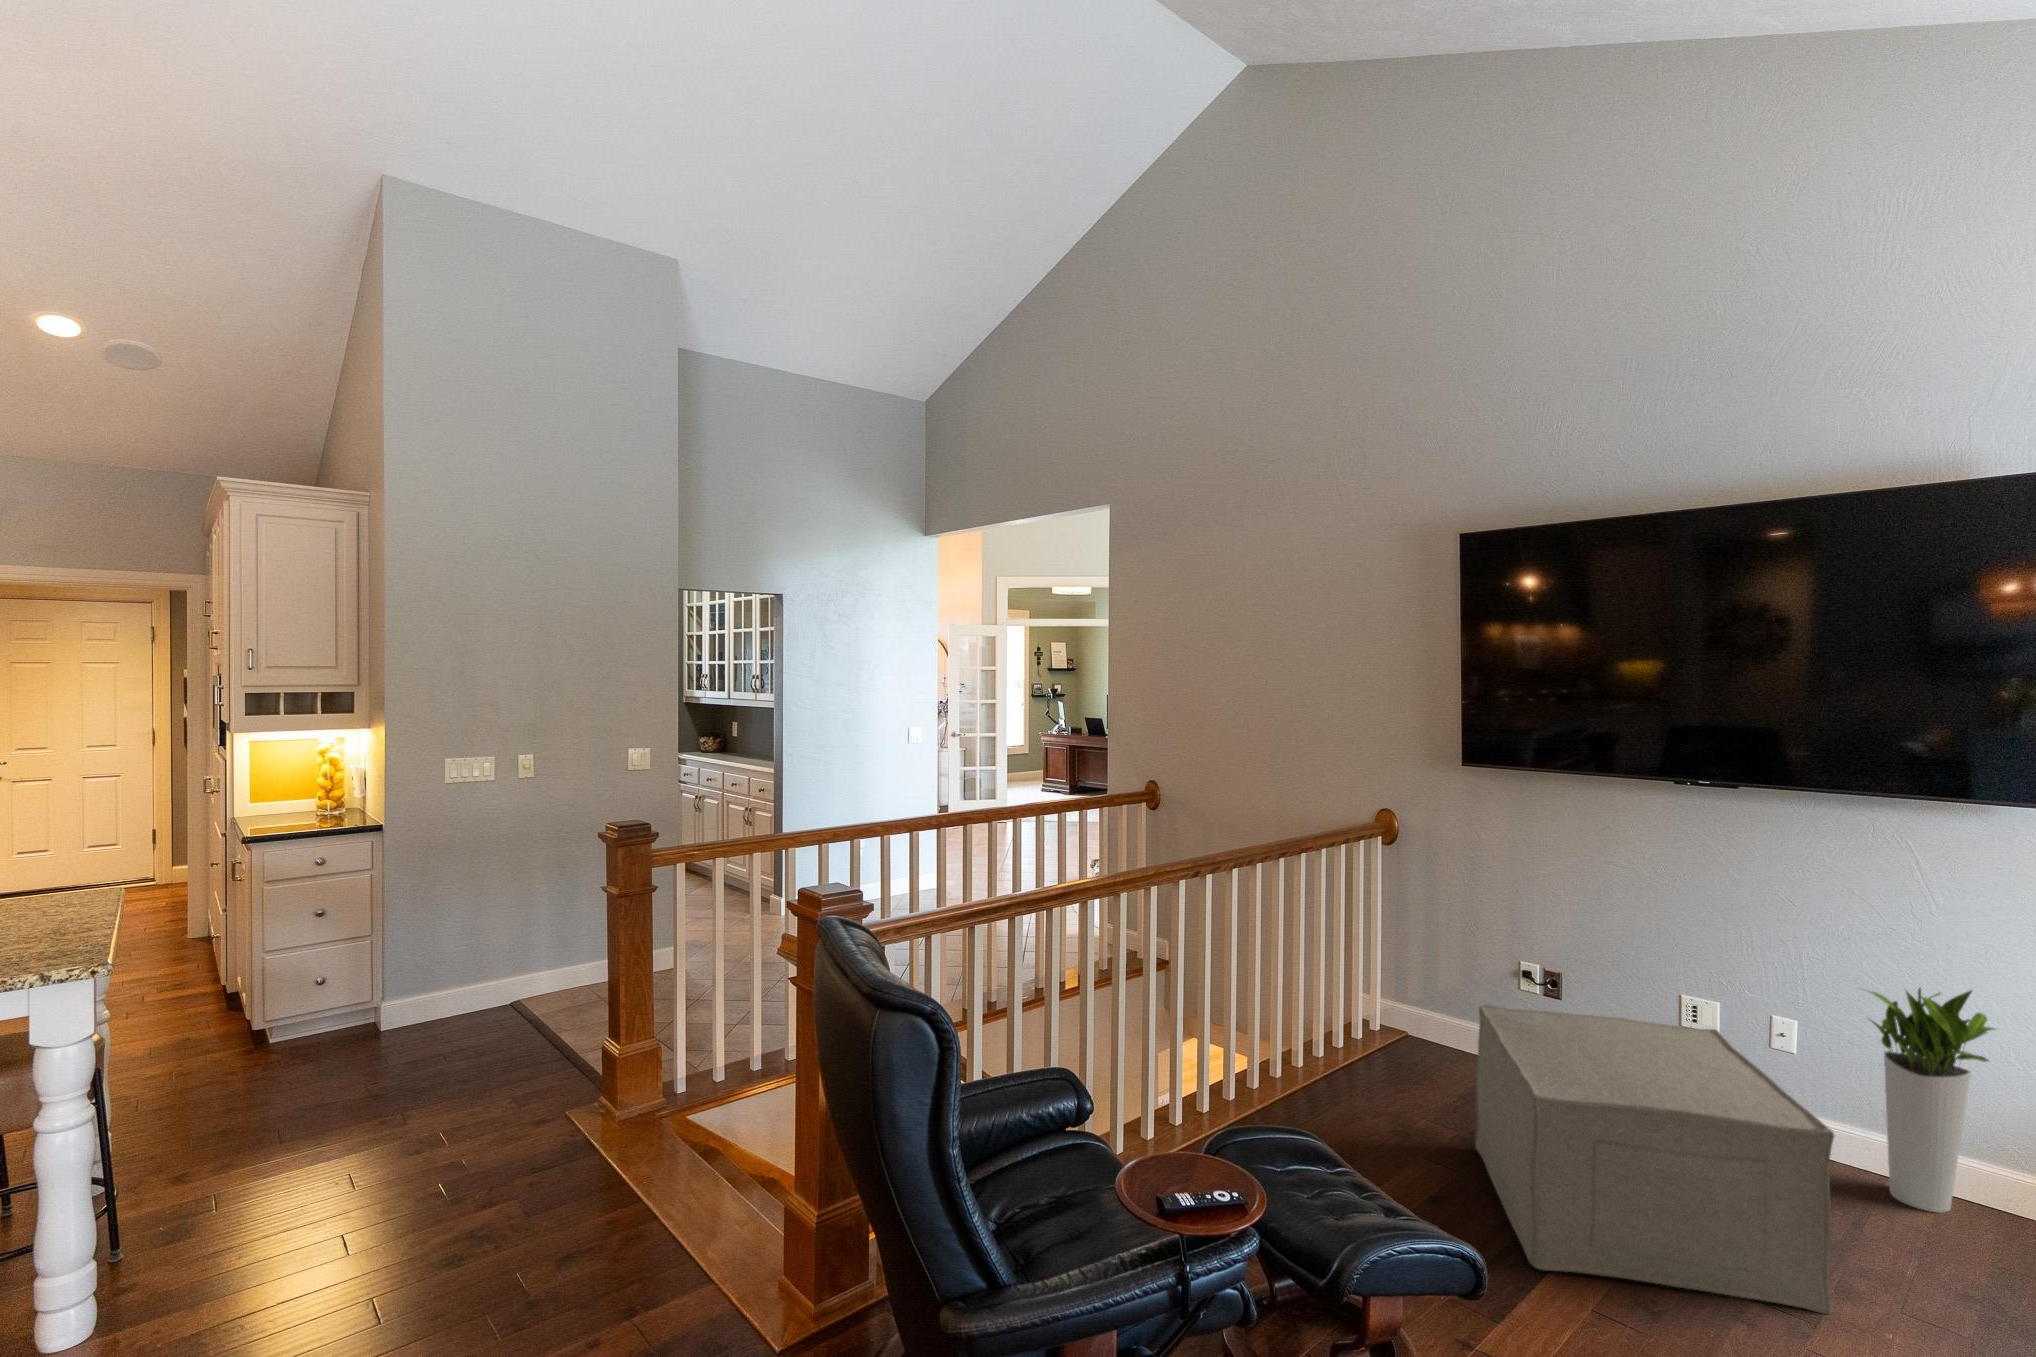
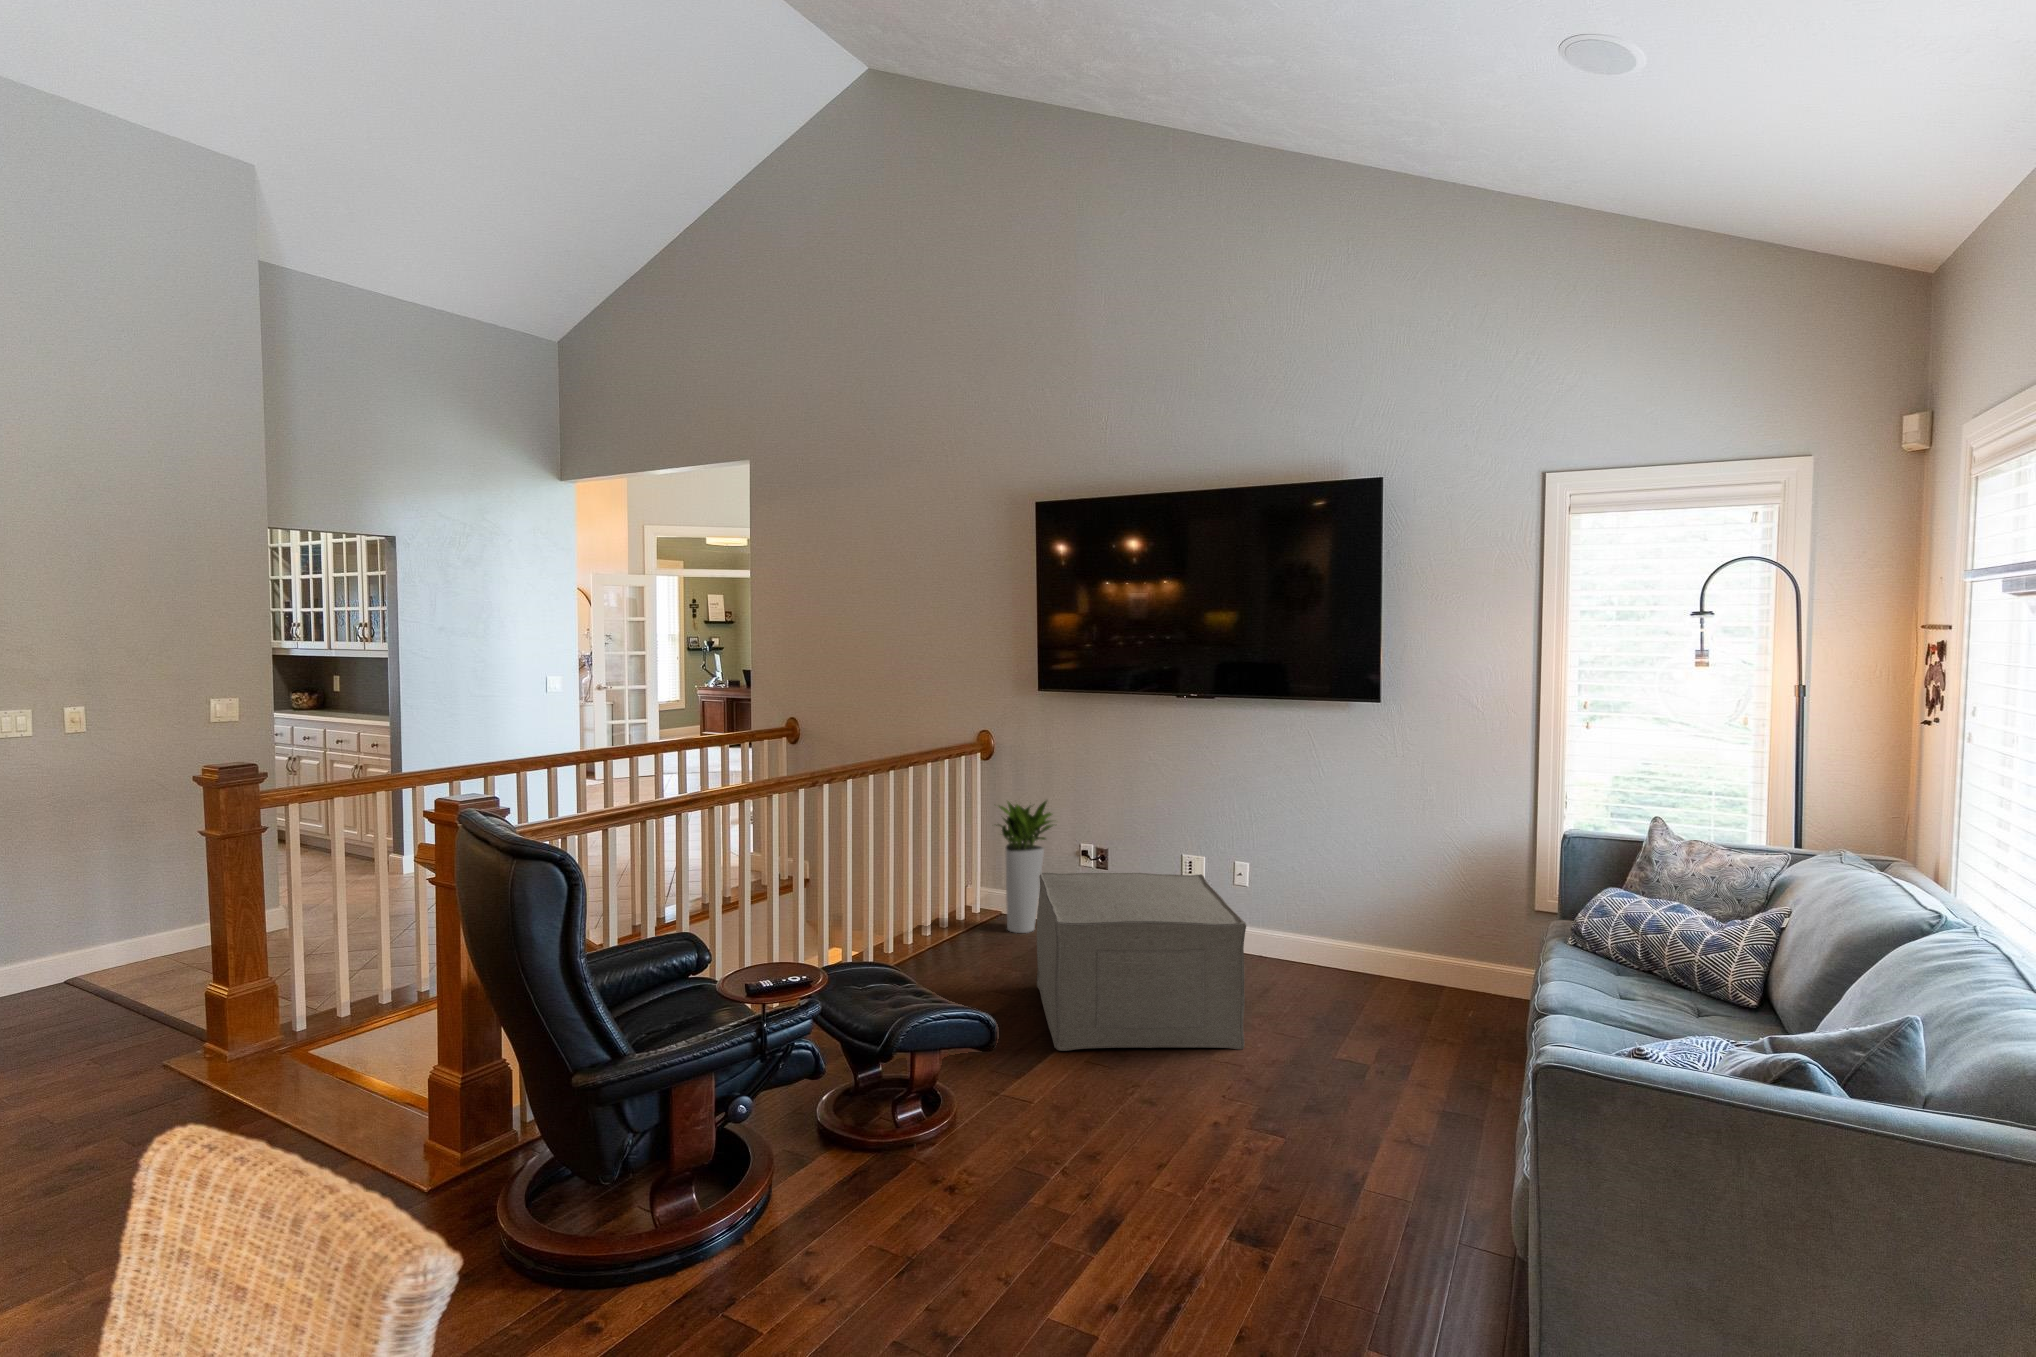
planter: present [1869,988,1995,1213] -> present [996,801,1052,933]

